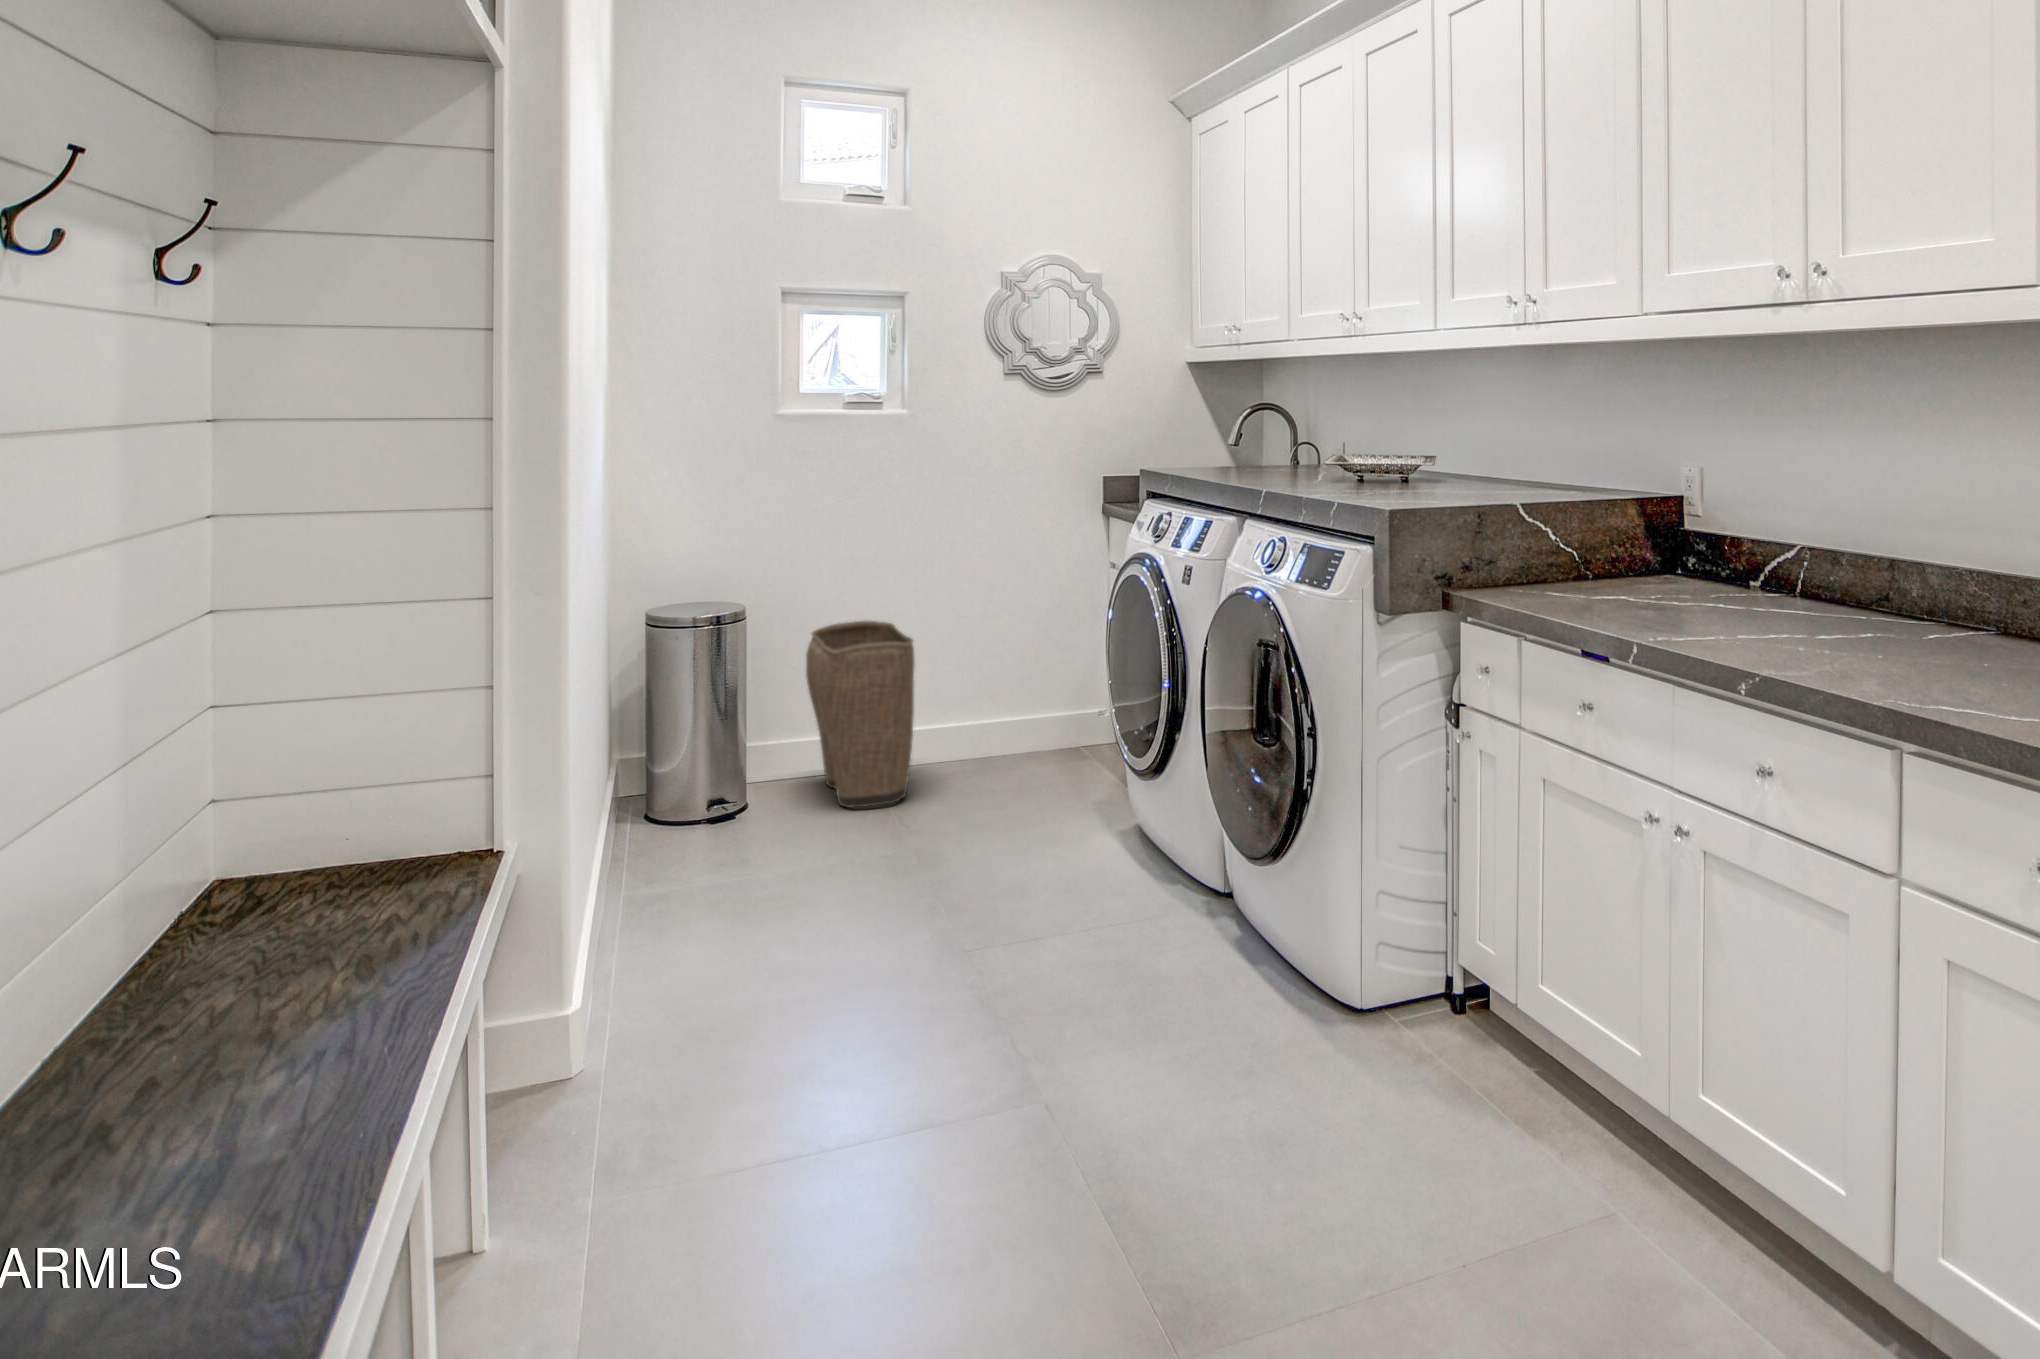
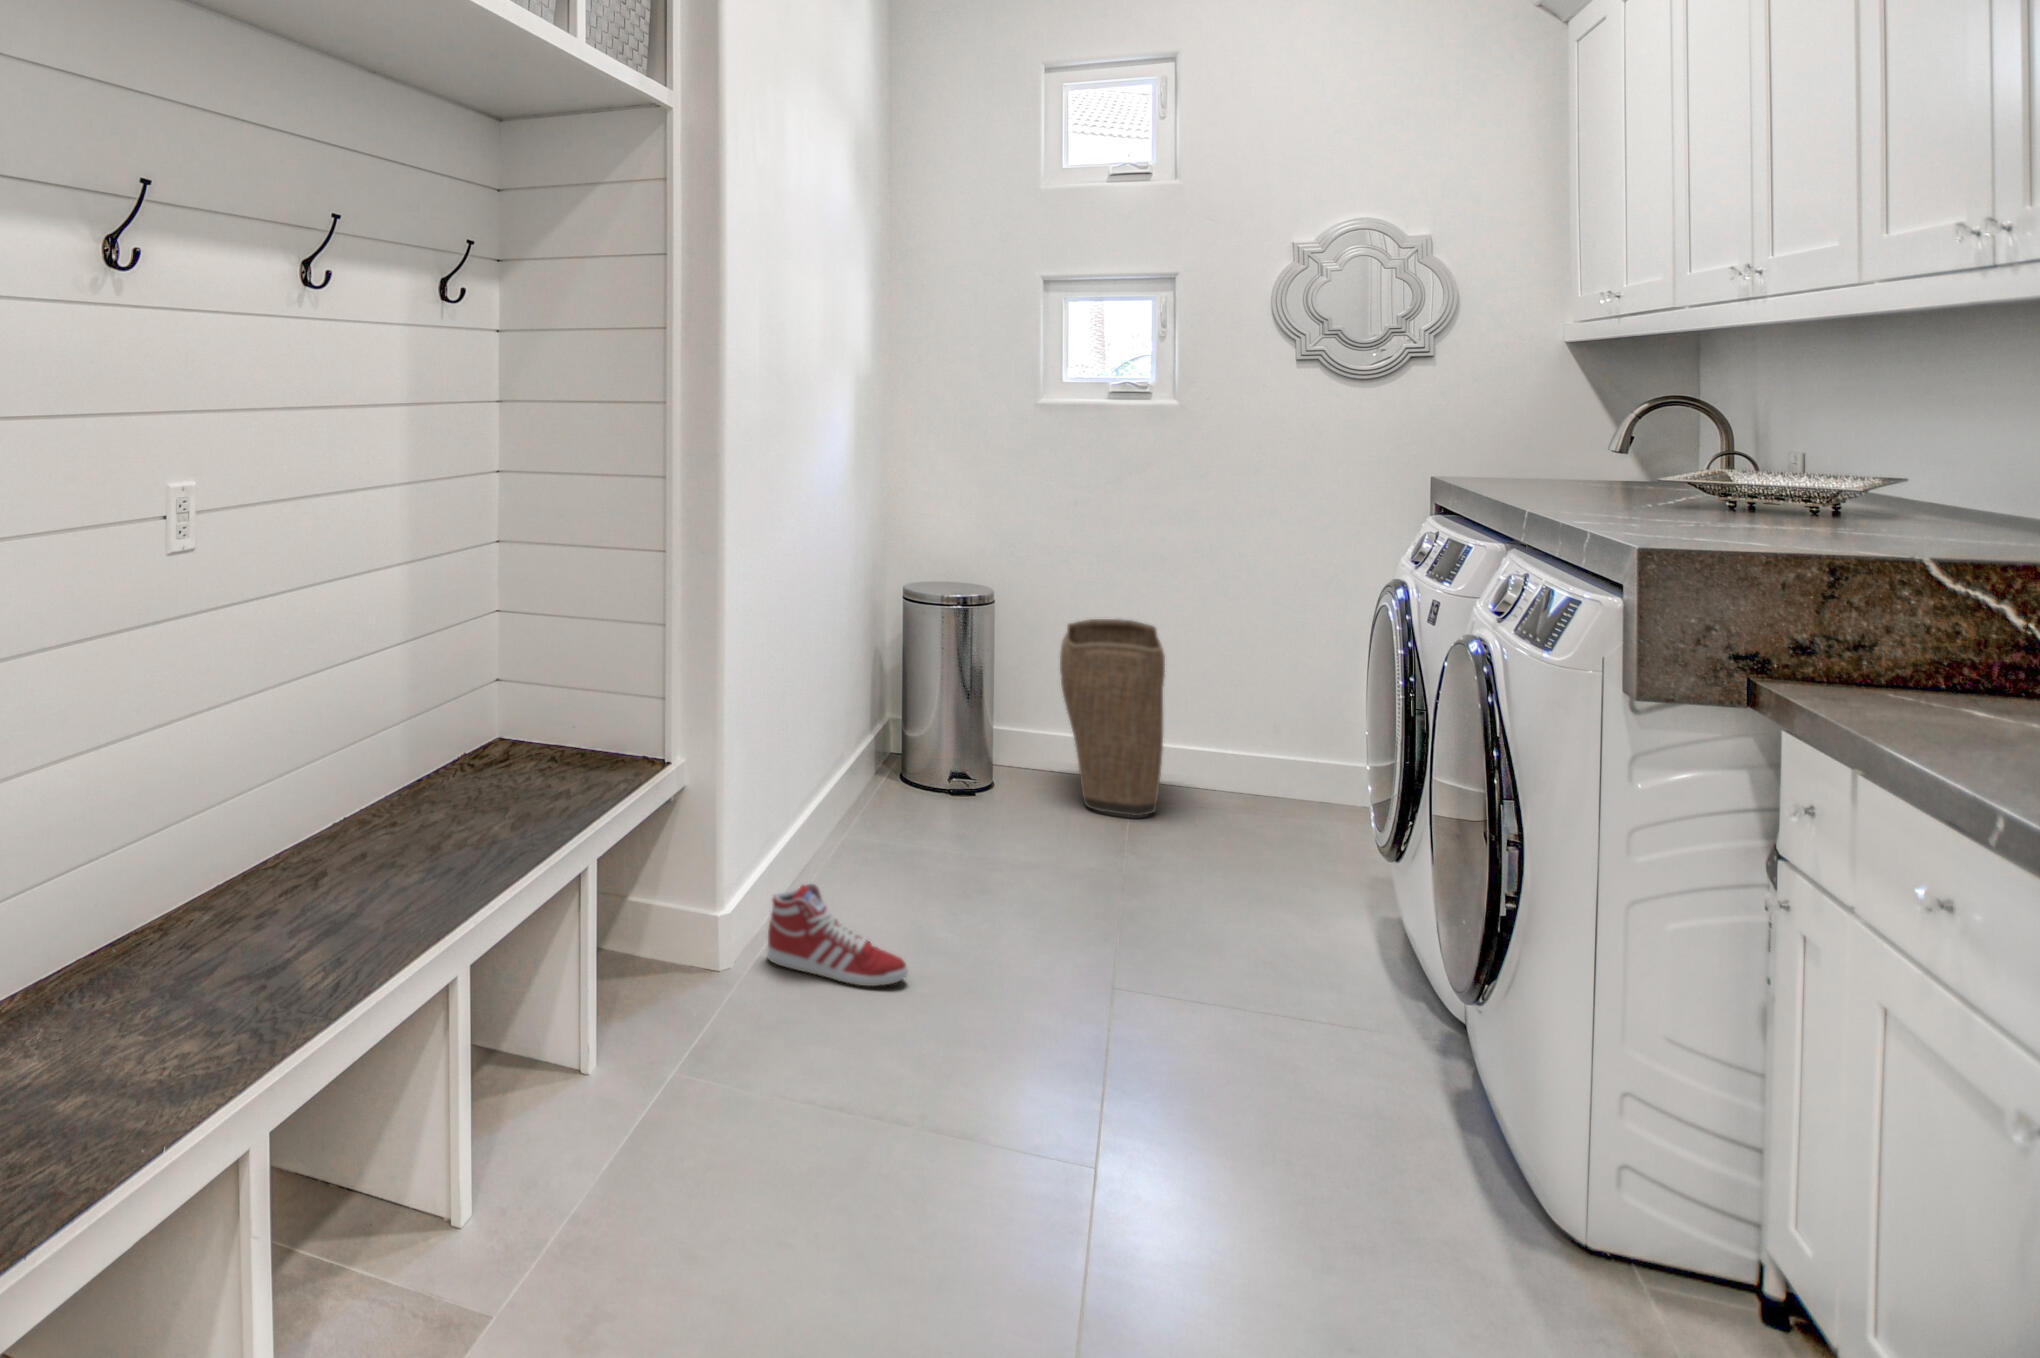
sneaker: none [605,952,775,1057] -> present [767,883,908,986]

